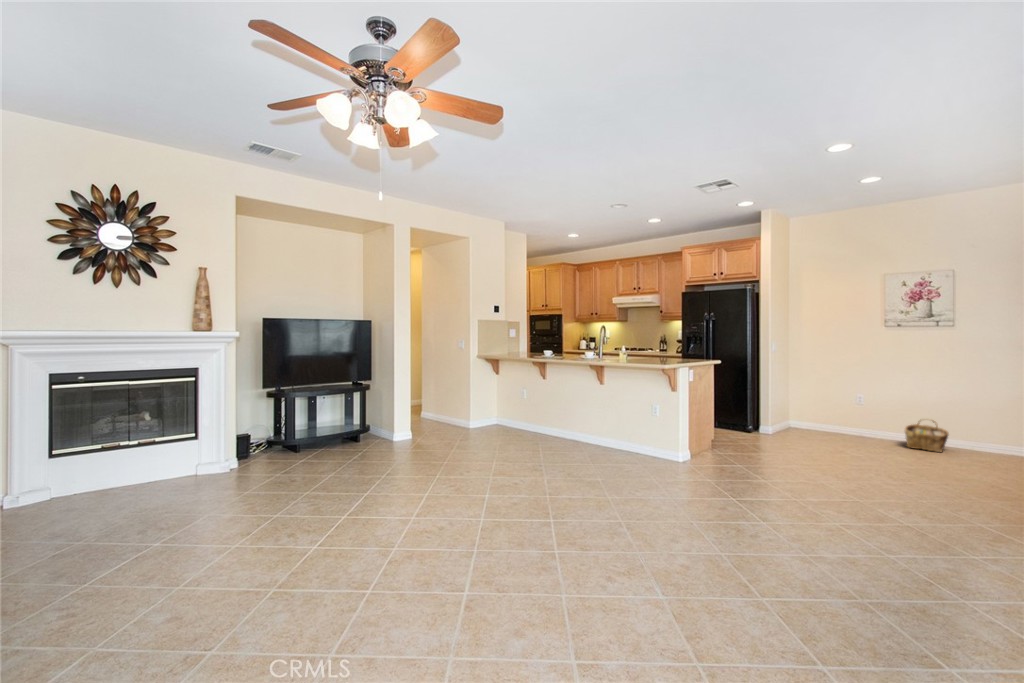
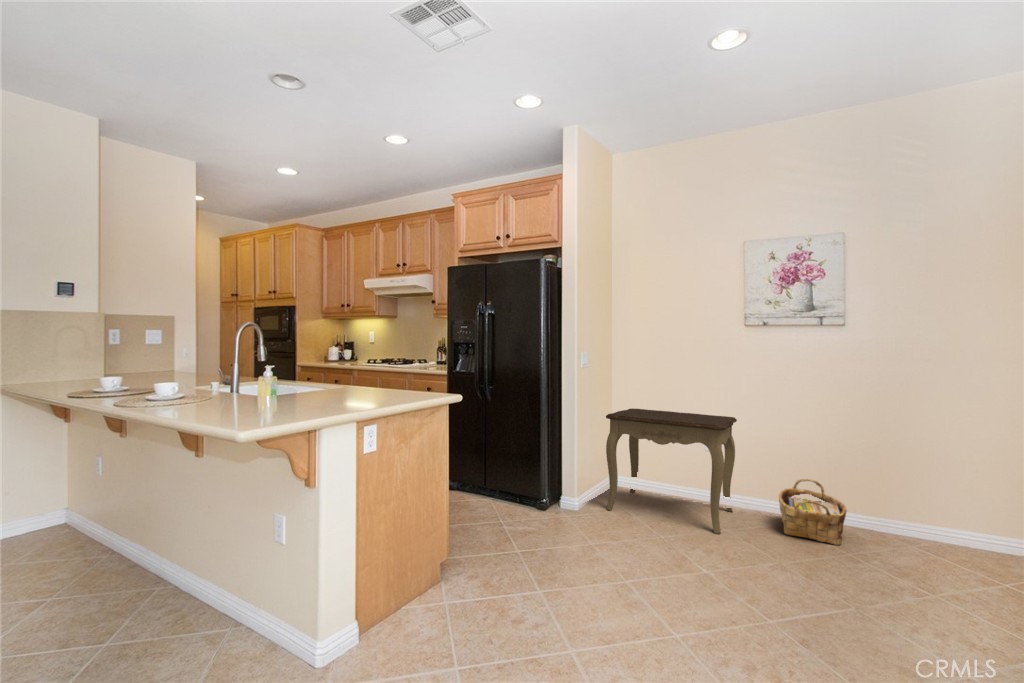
side table: none [790,378,879,446] -> present [606,408,737,534]

